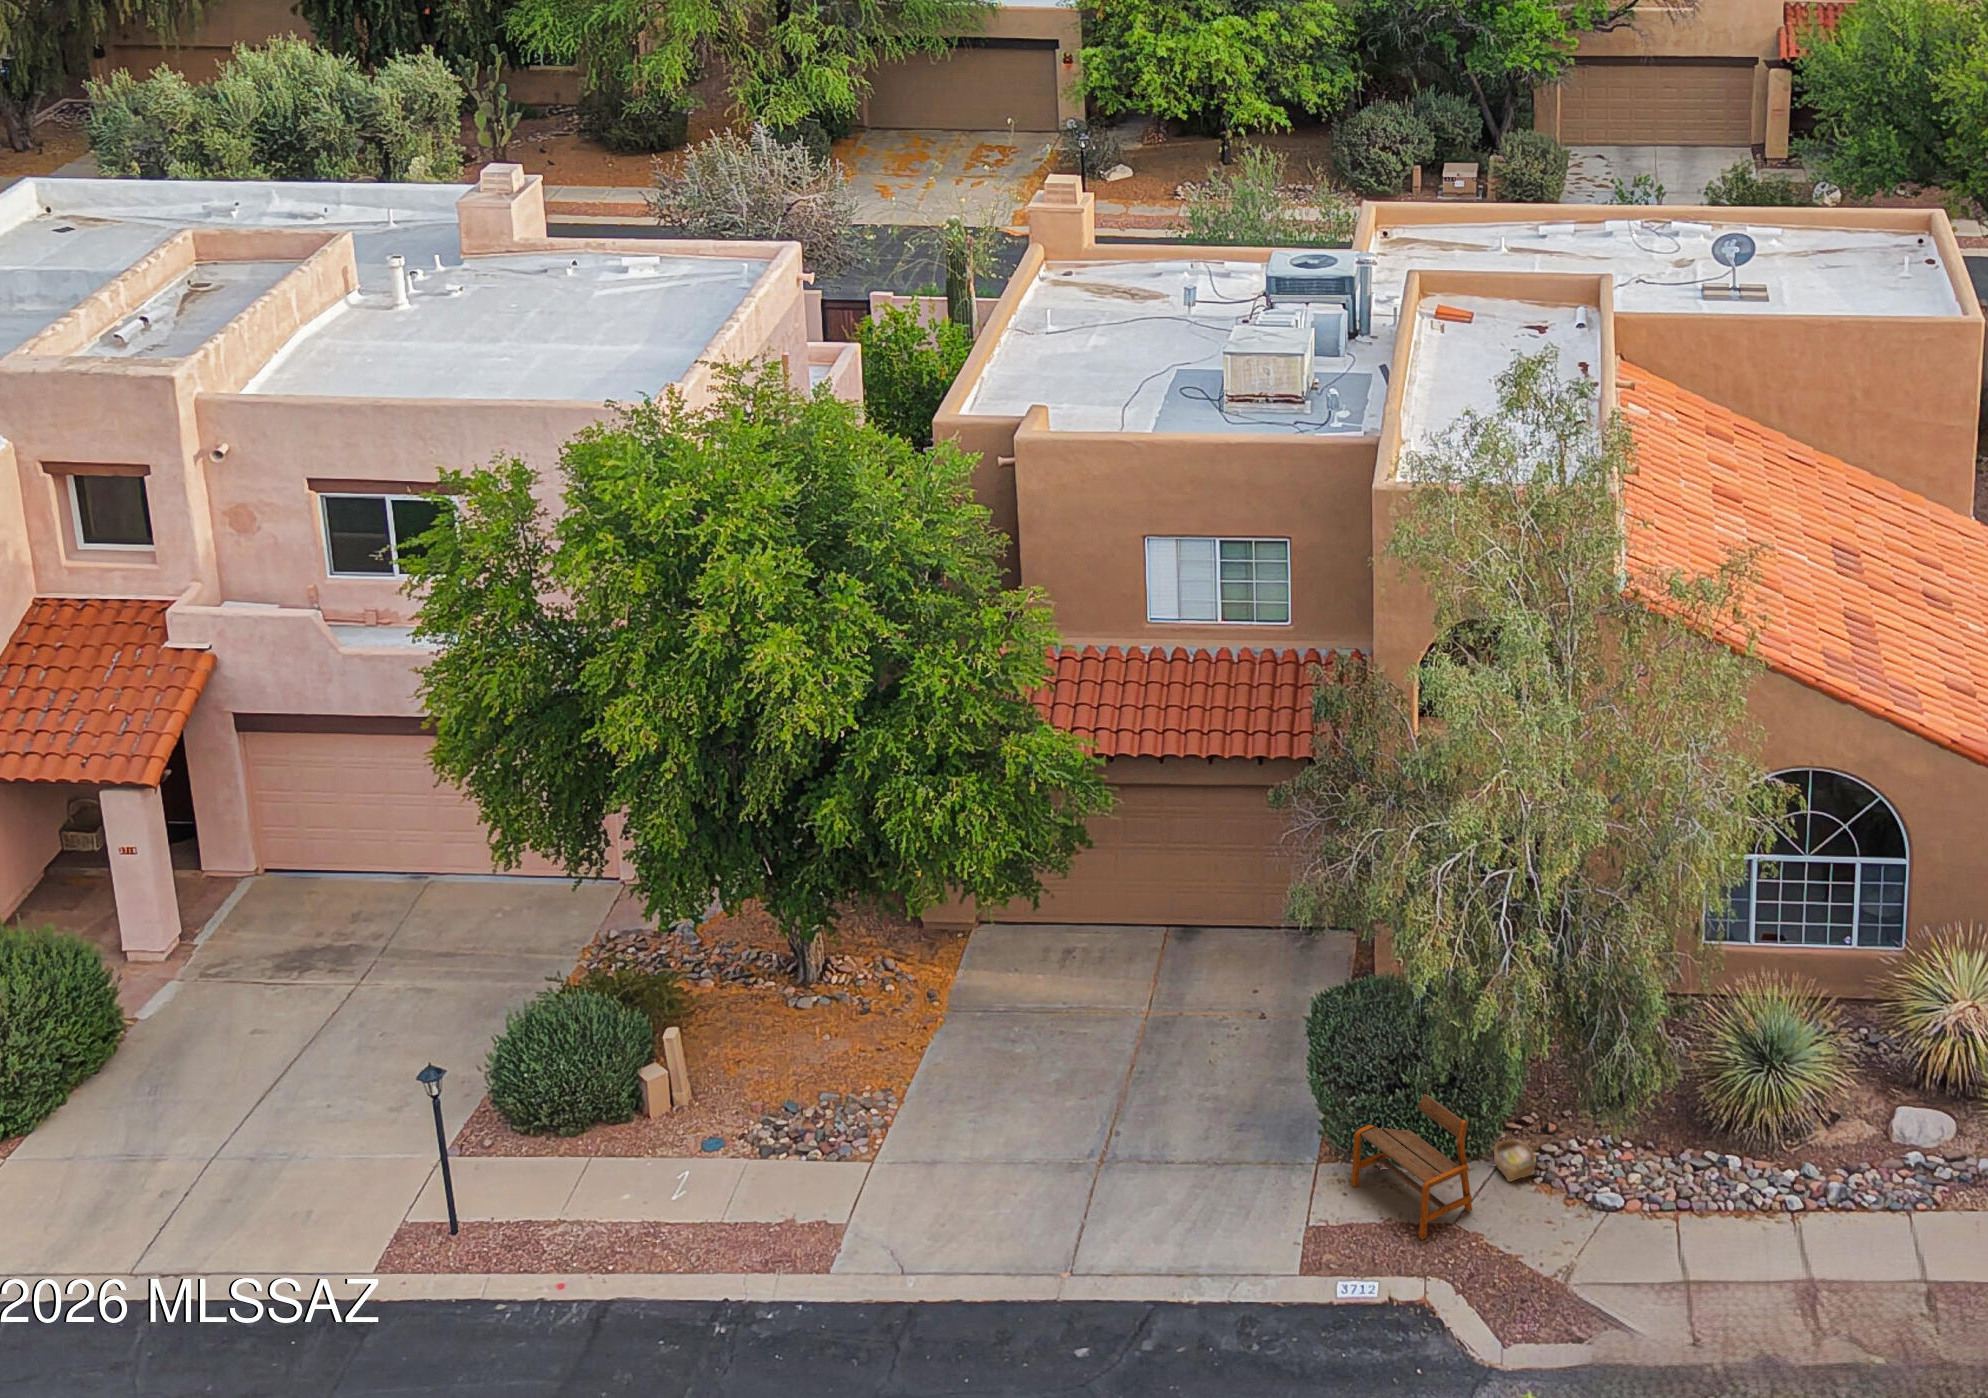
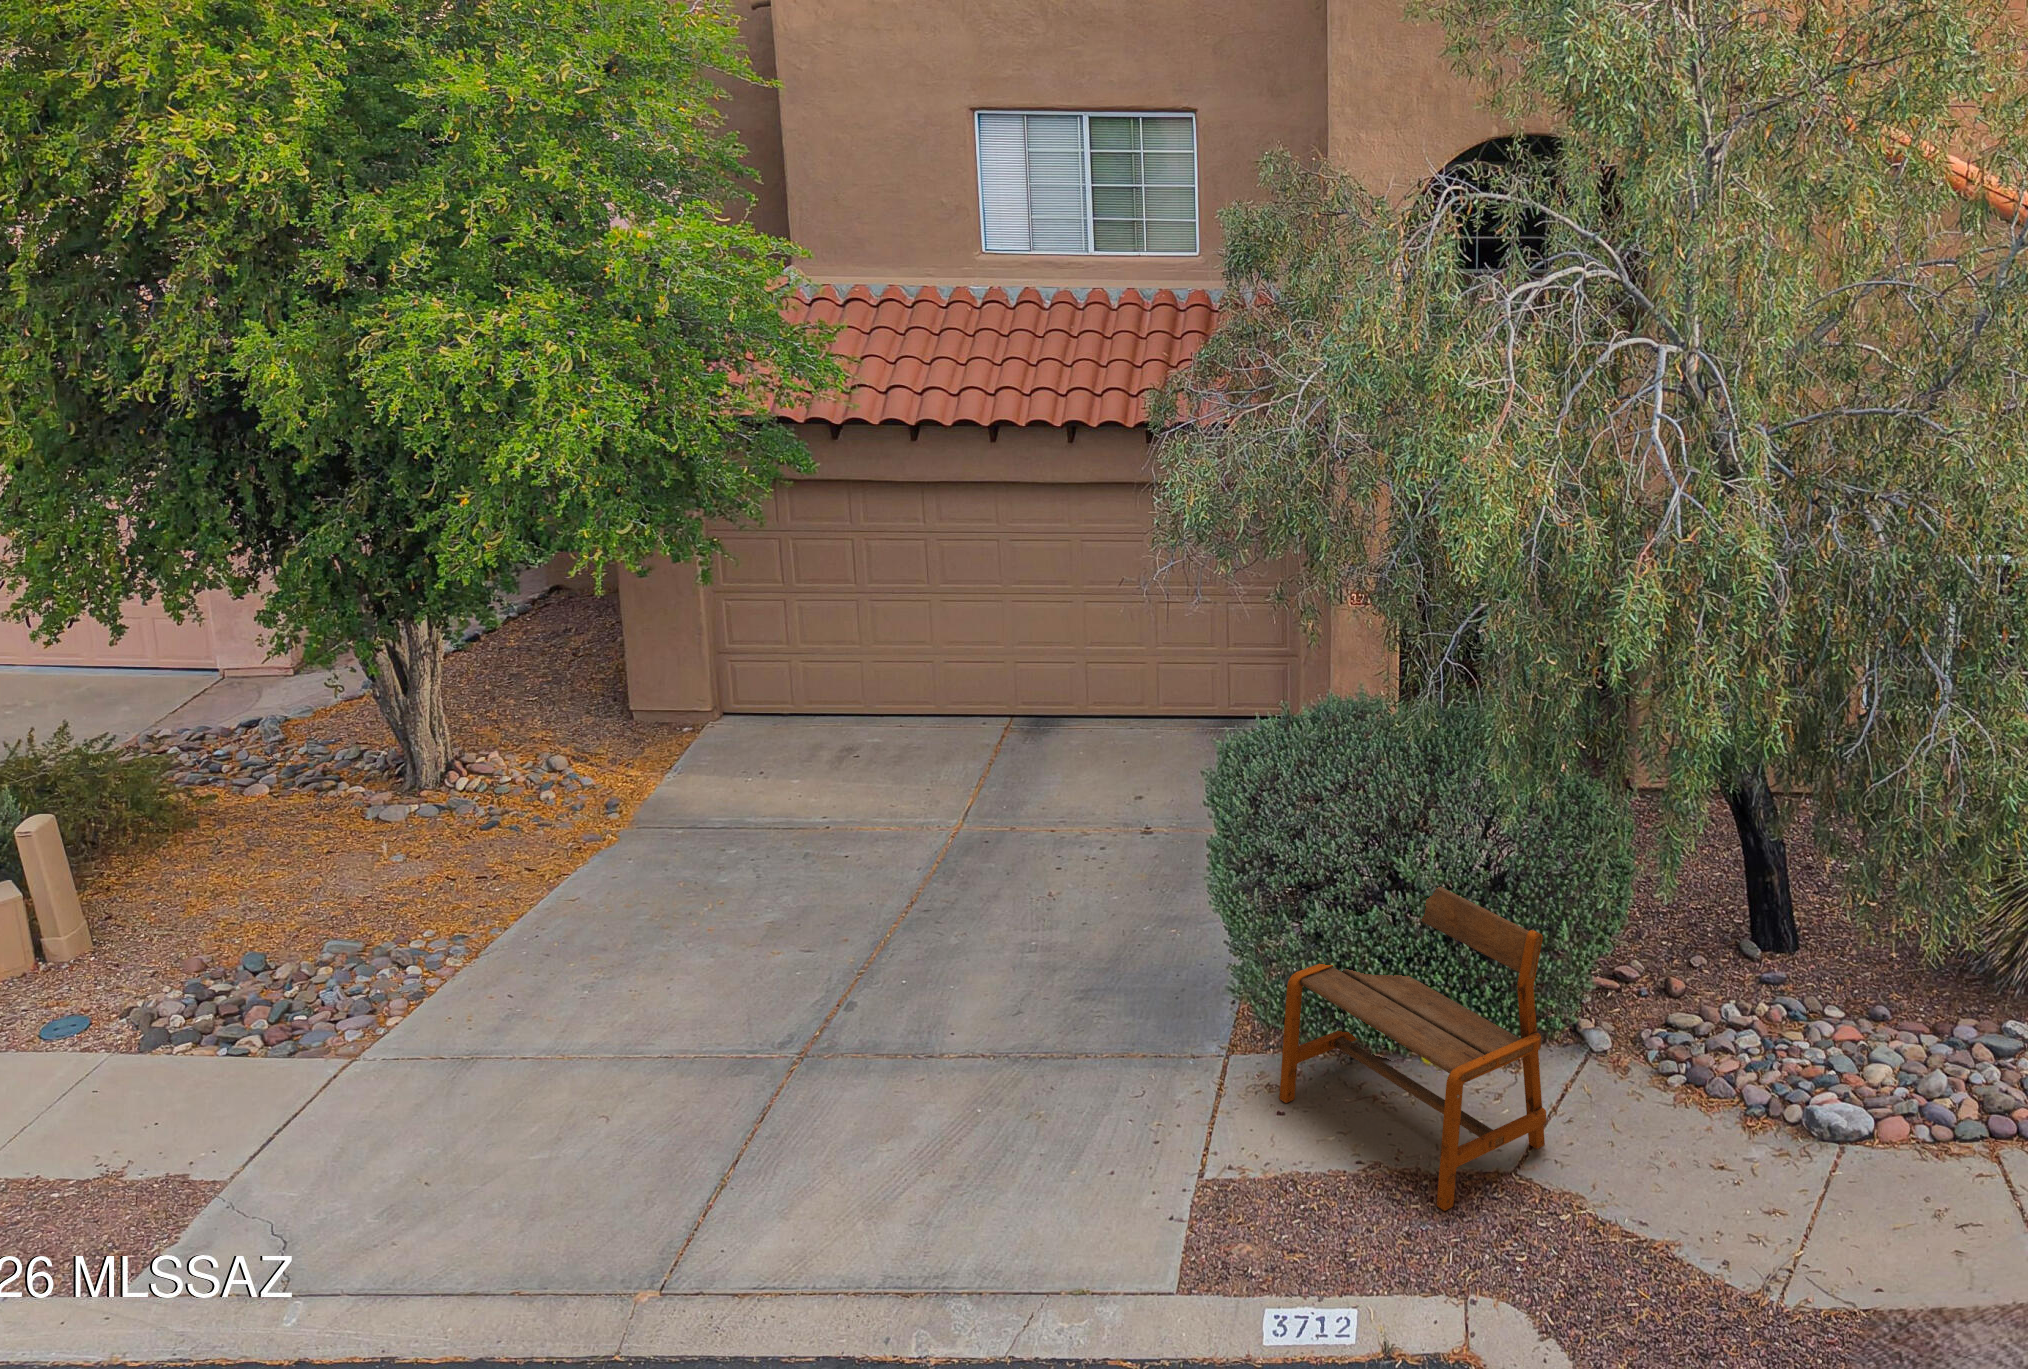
woven basket: present [1494,1135,1536,1182] -> none [1573,989,1666,1089]

